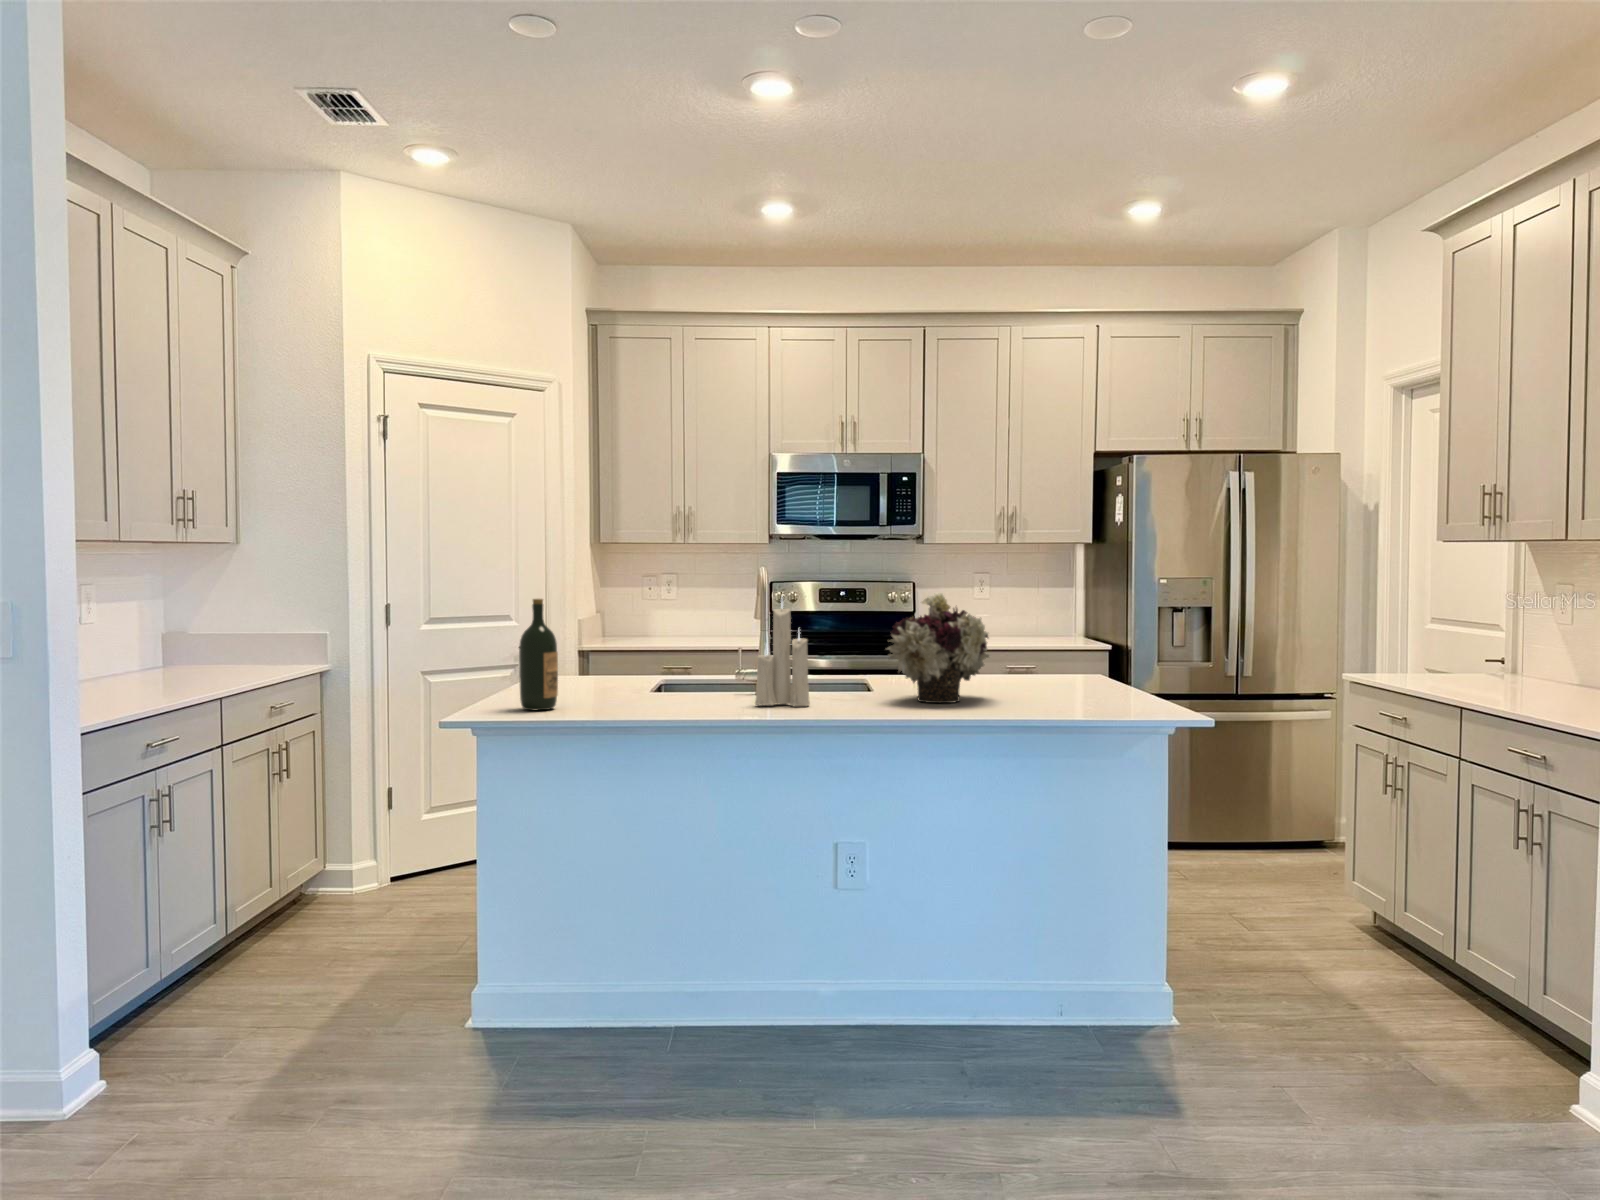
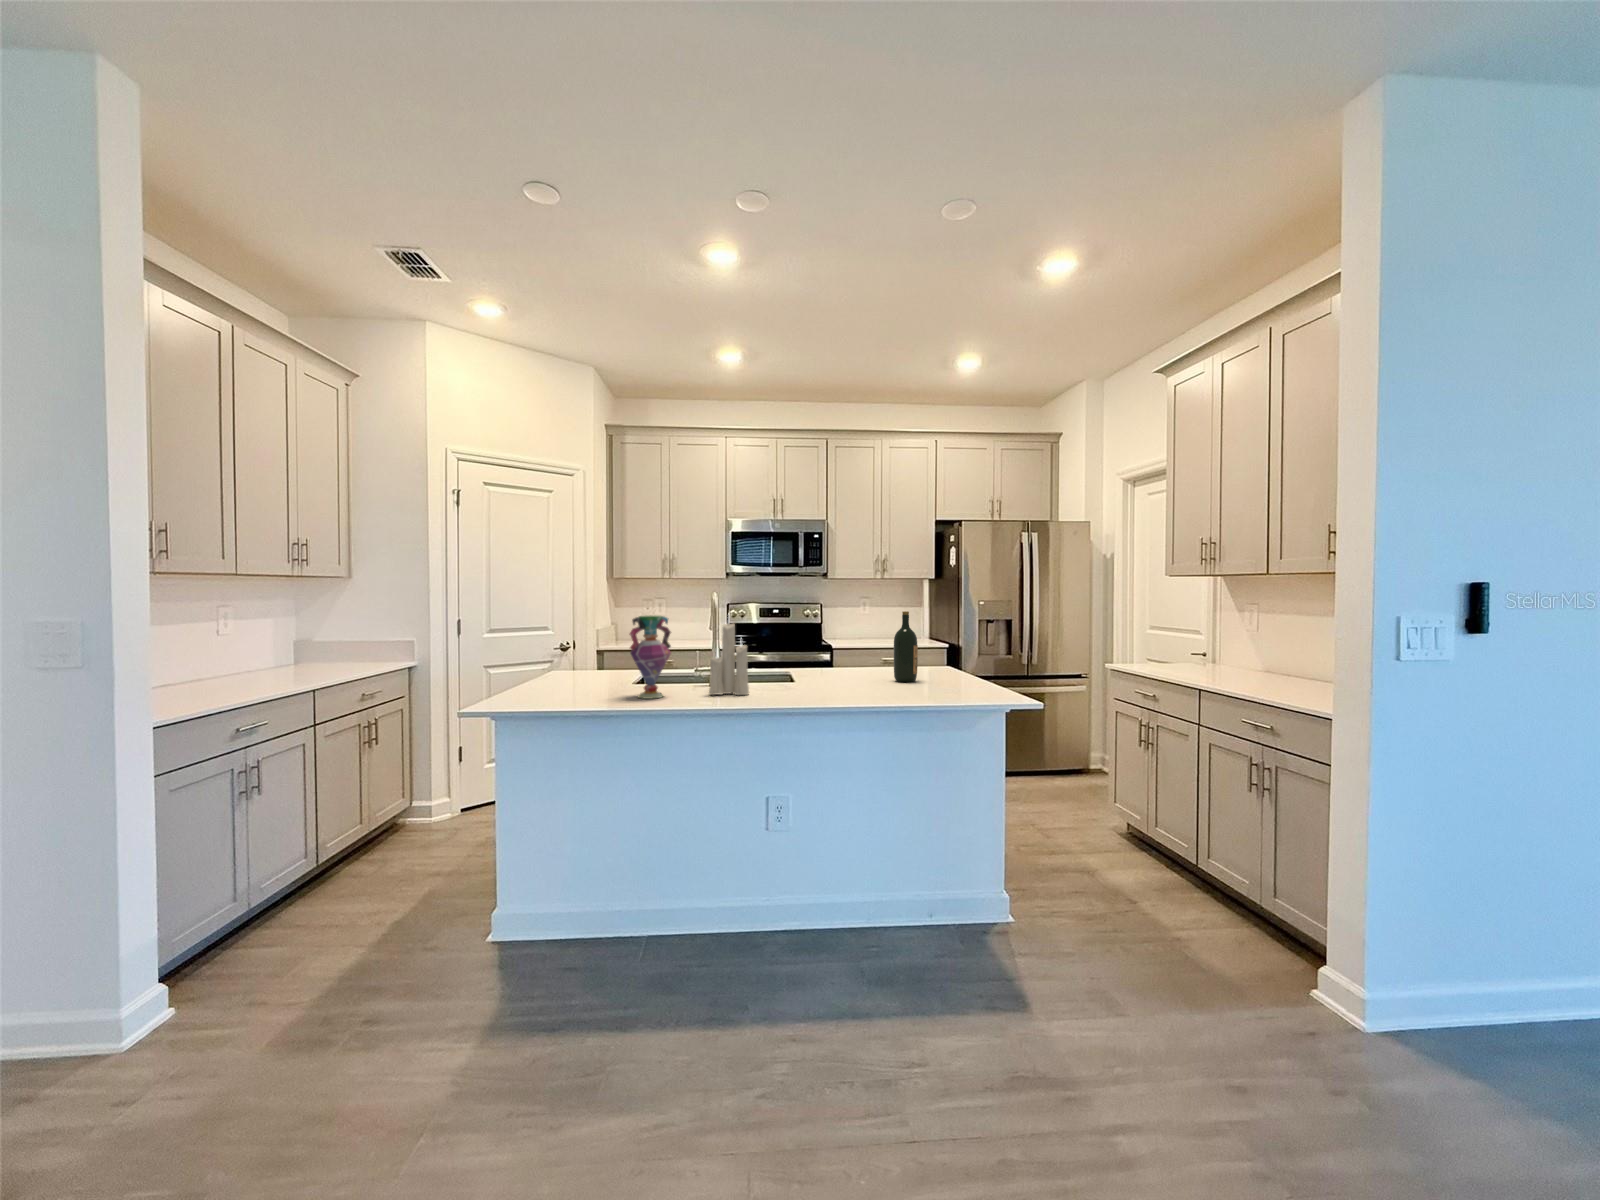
flower arrangement: present [886,593,989,703] -> none [804,612,878,691]
vase: none [648,597,705,709] -> present [630,616,671,699]
wine bottle: present [519,599,558,710] -> present [894,611,918,682]

